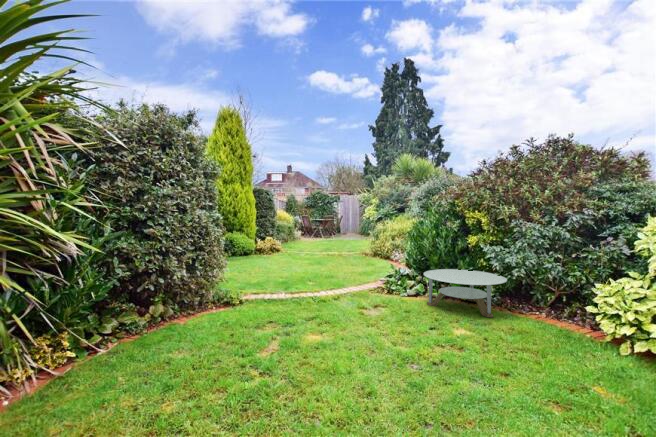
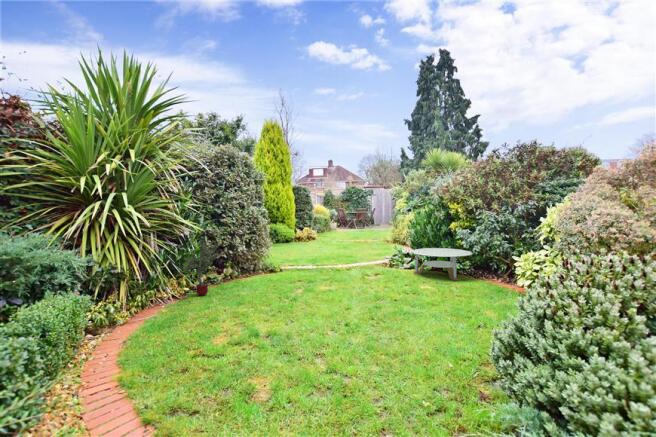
potted tree: none [51,263,136,367] -> present [182,239,219,296]

